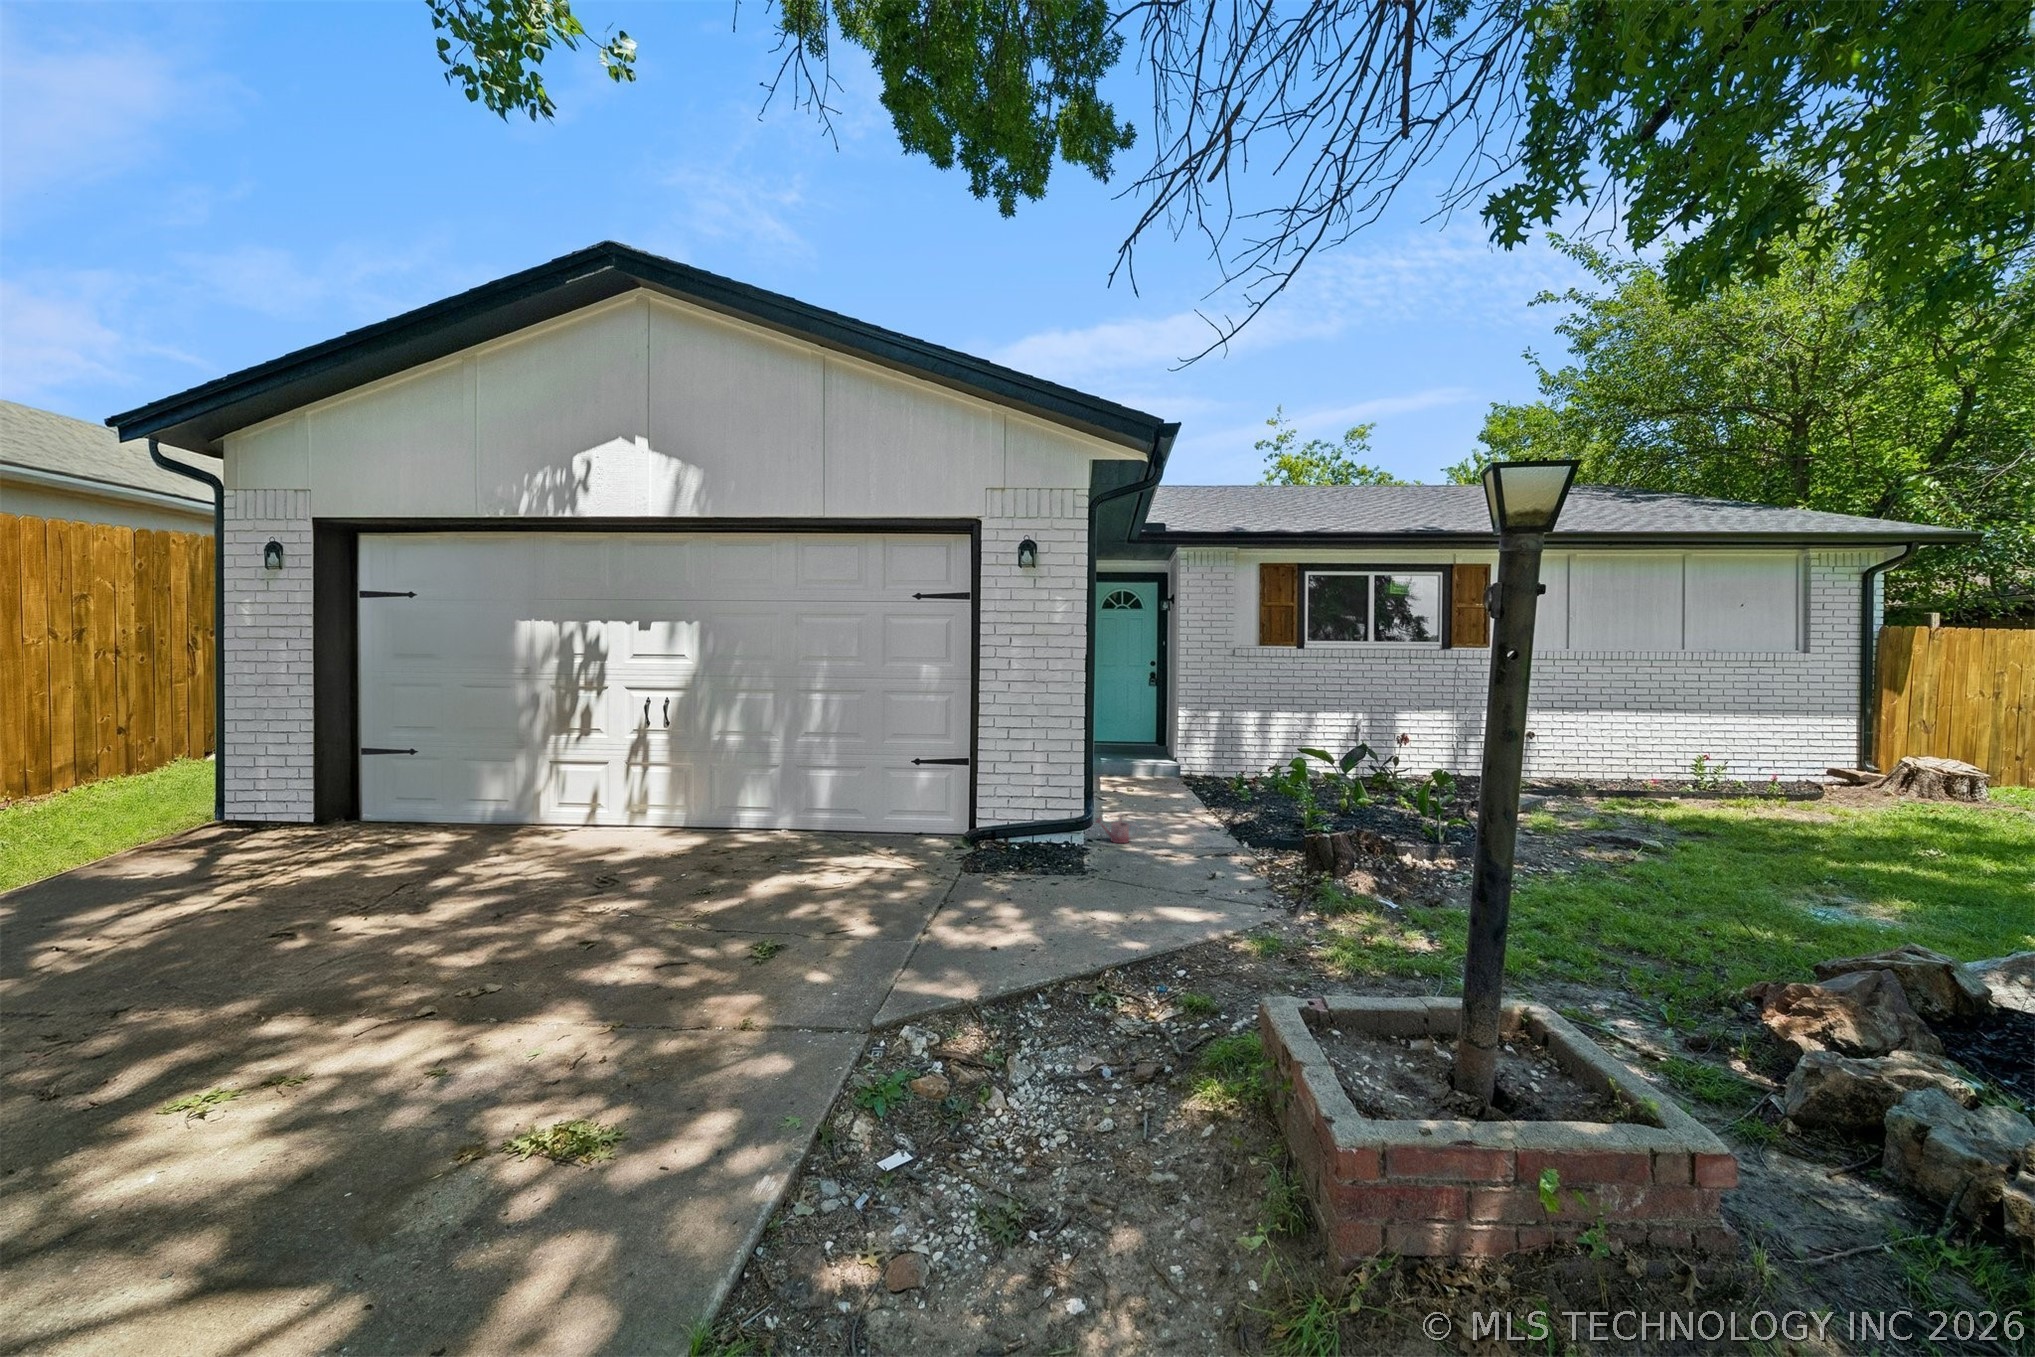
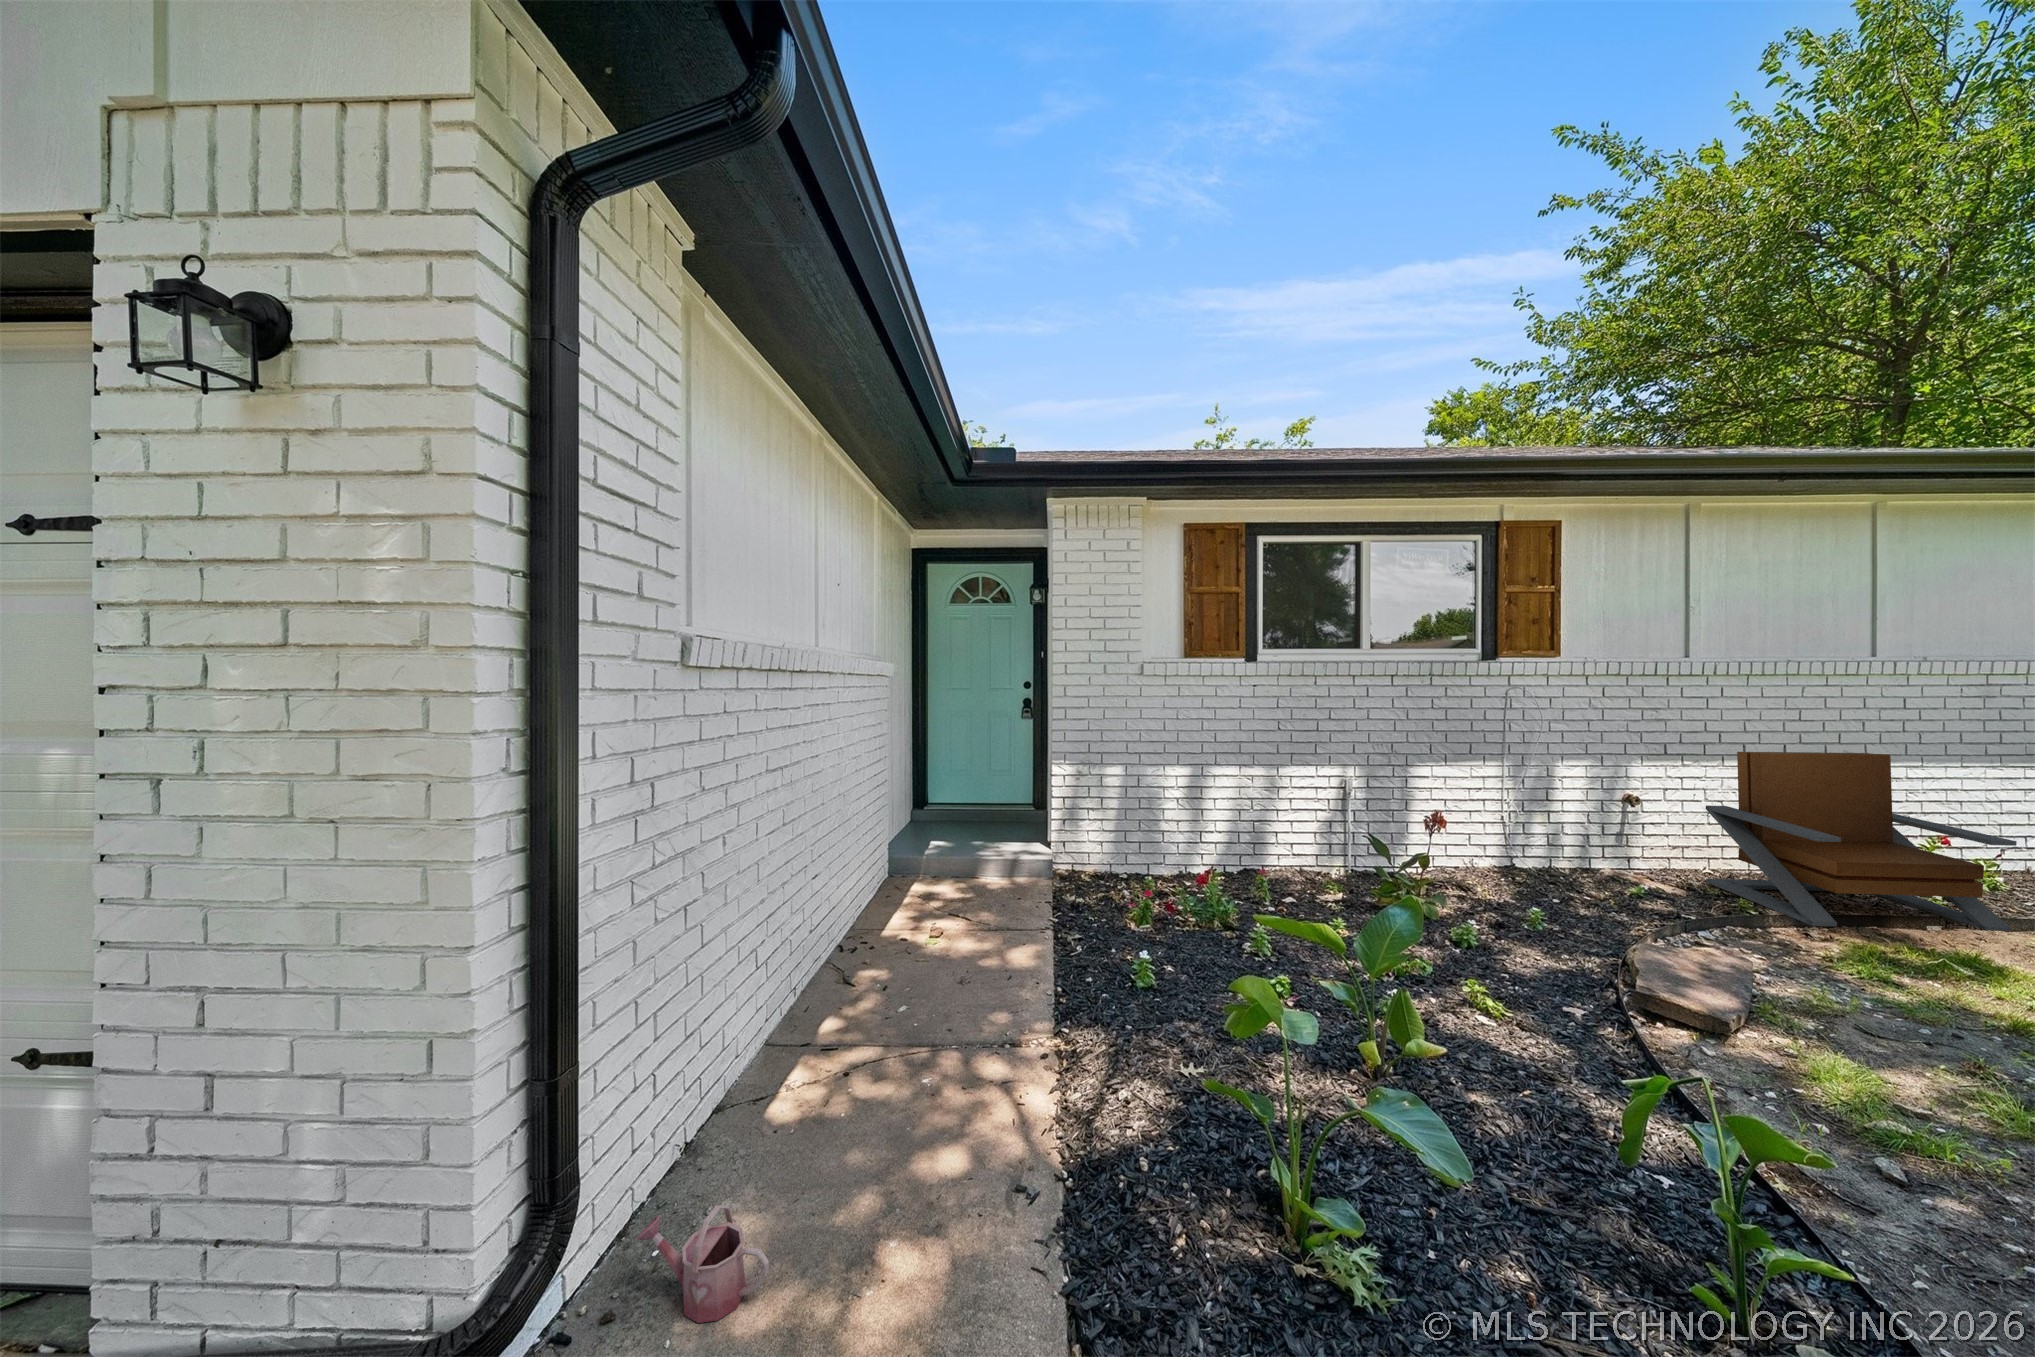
lounge chair: none [1574,705,1721,801] -> present [1706,752,2017,931]

